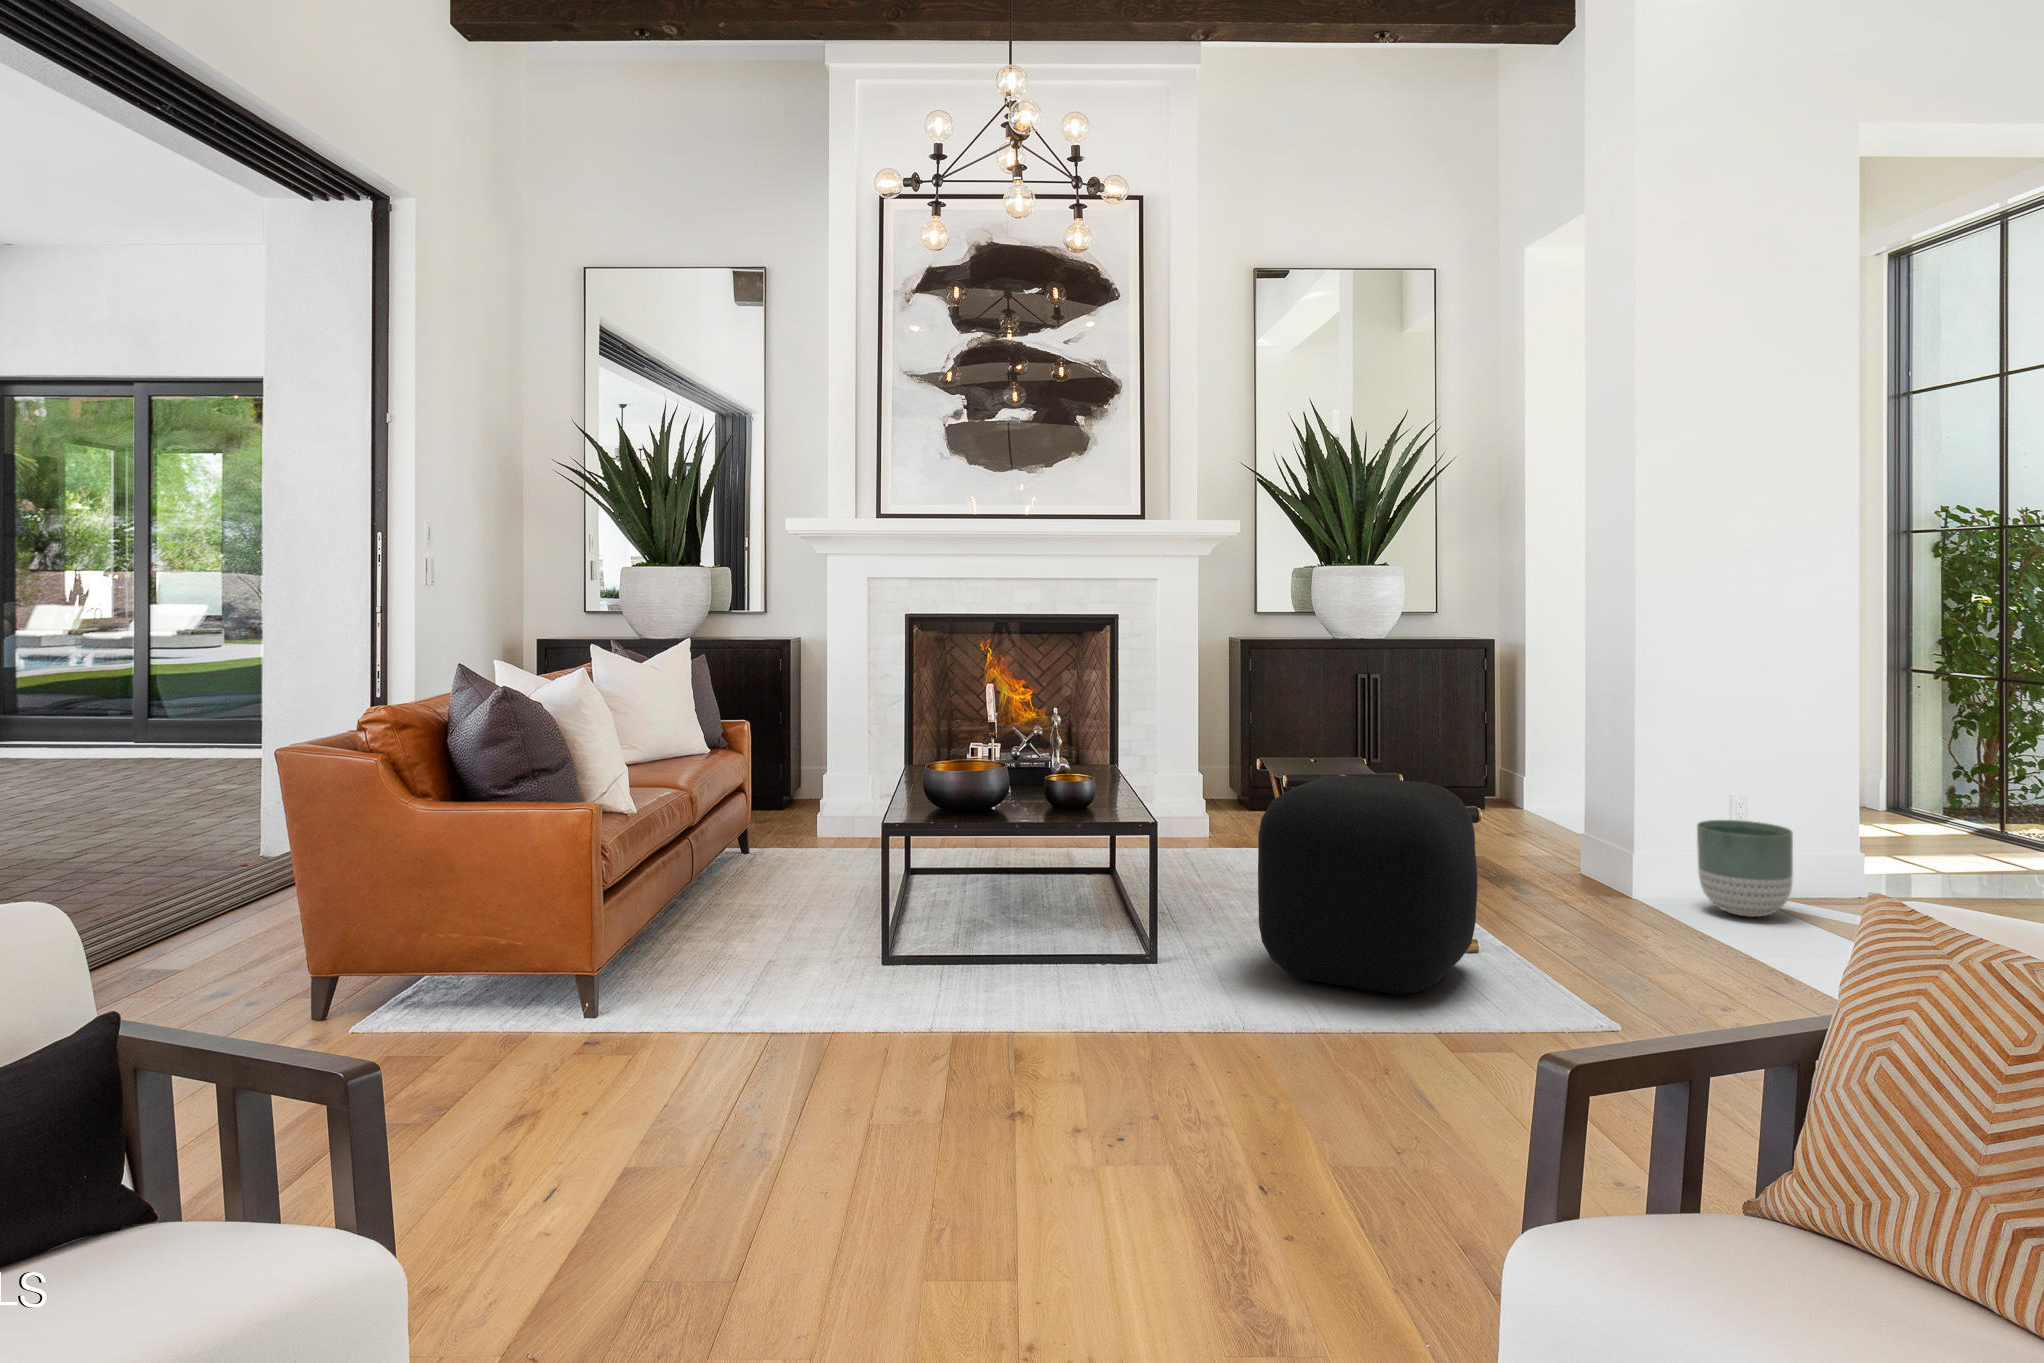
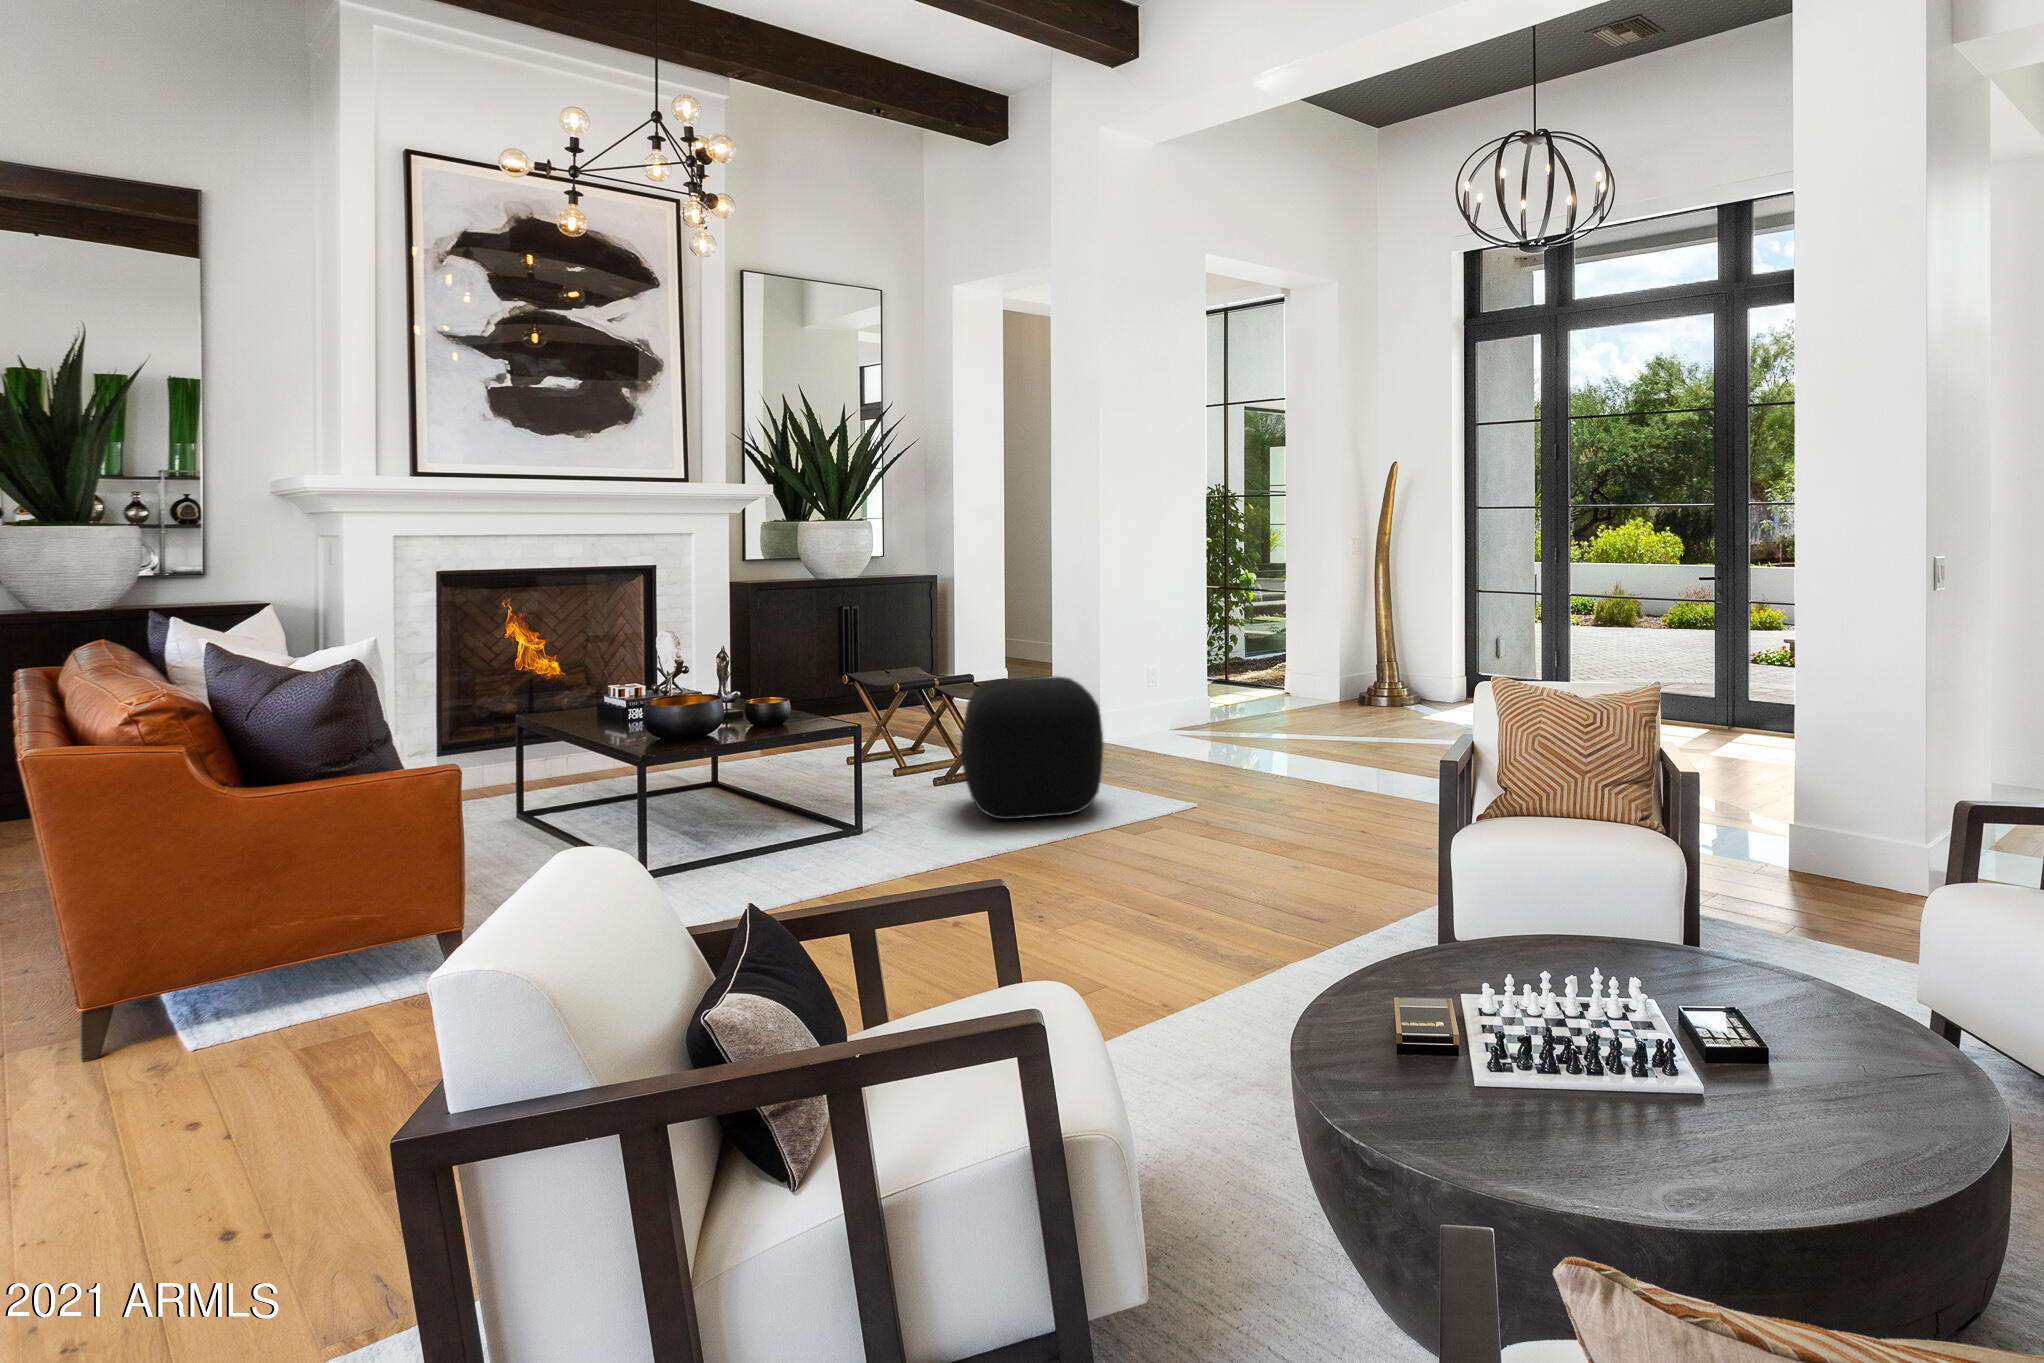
planter: present [1697,820,1793,917] -> none [1138,682,1190,739]

